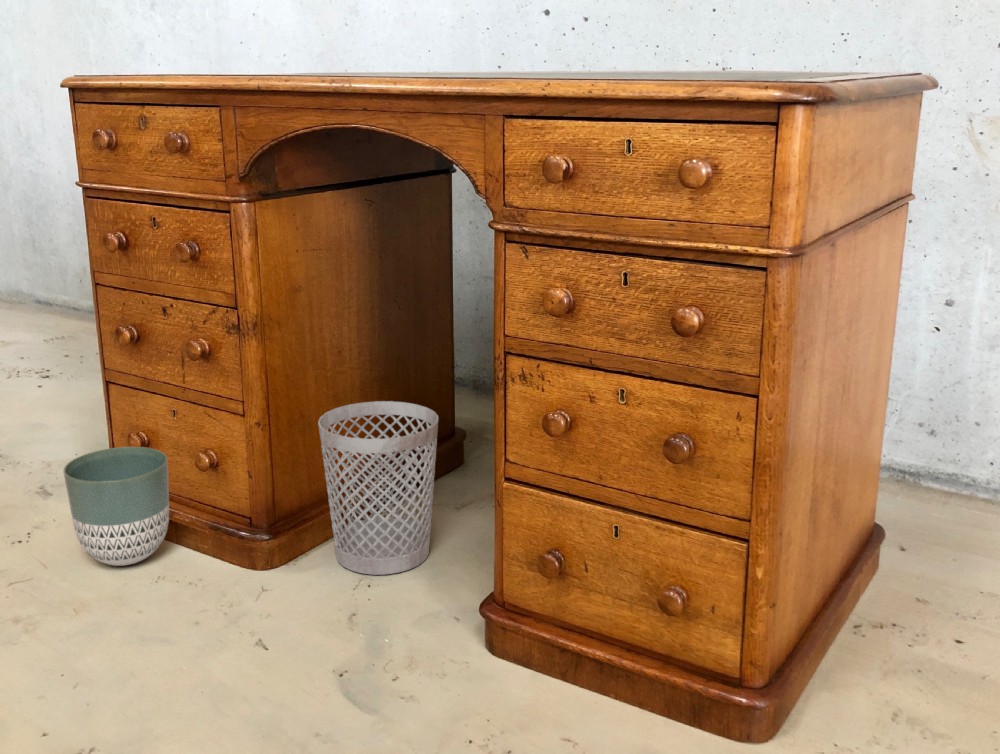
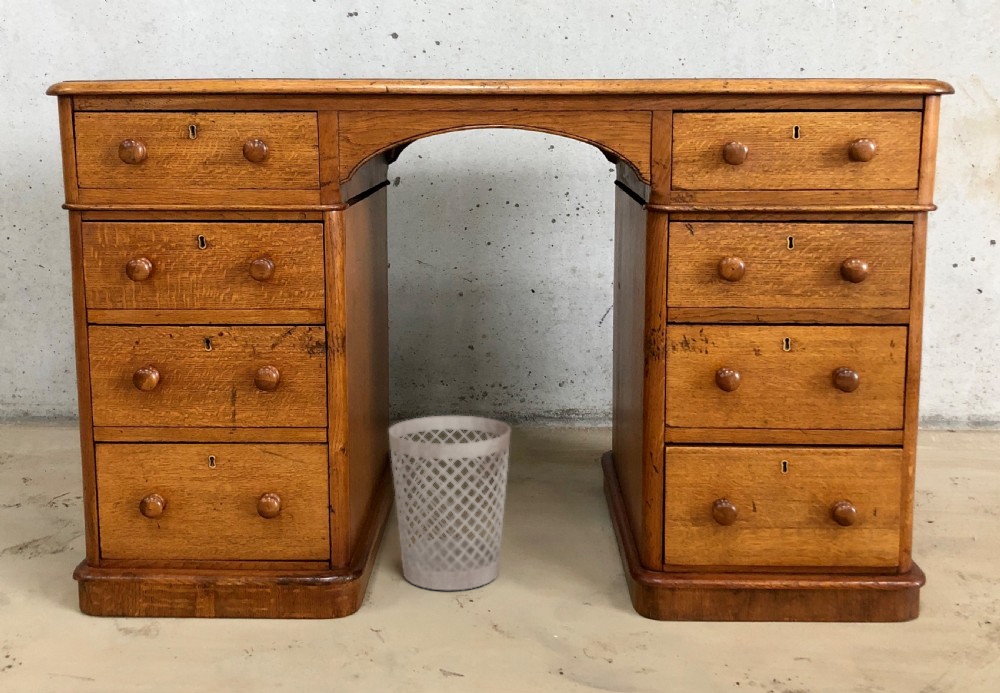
planter: present [64,447,169,566] -> none [123,501,241,641]

